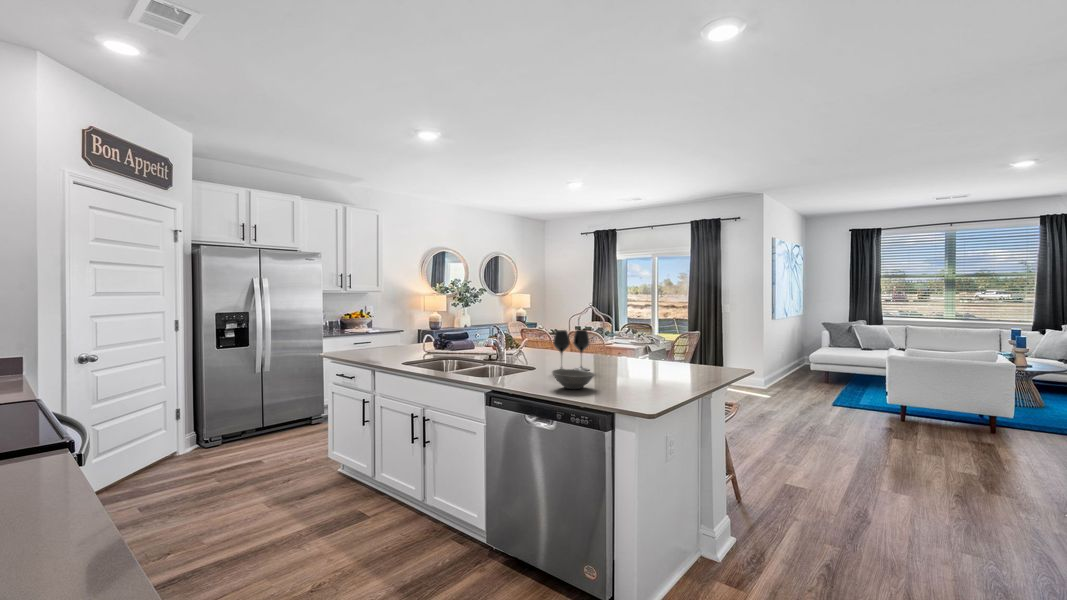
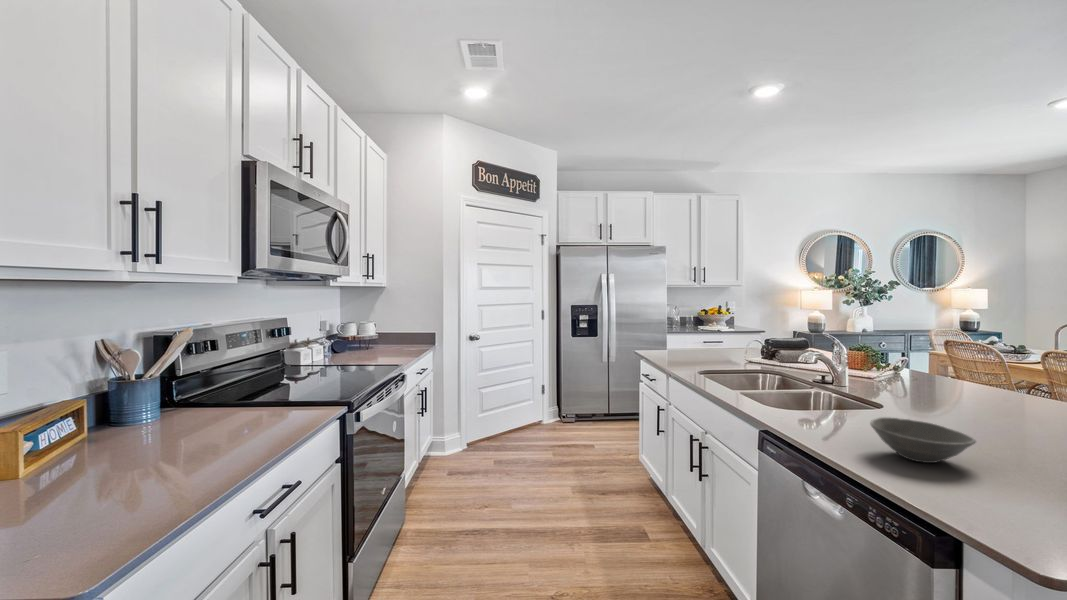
wine glass: present [553,330,589,371] -> none [915,347,1008,428]

